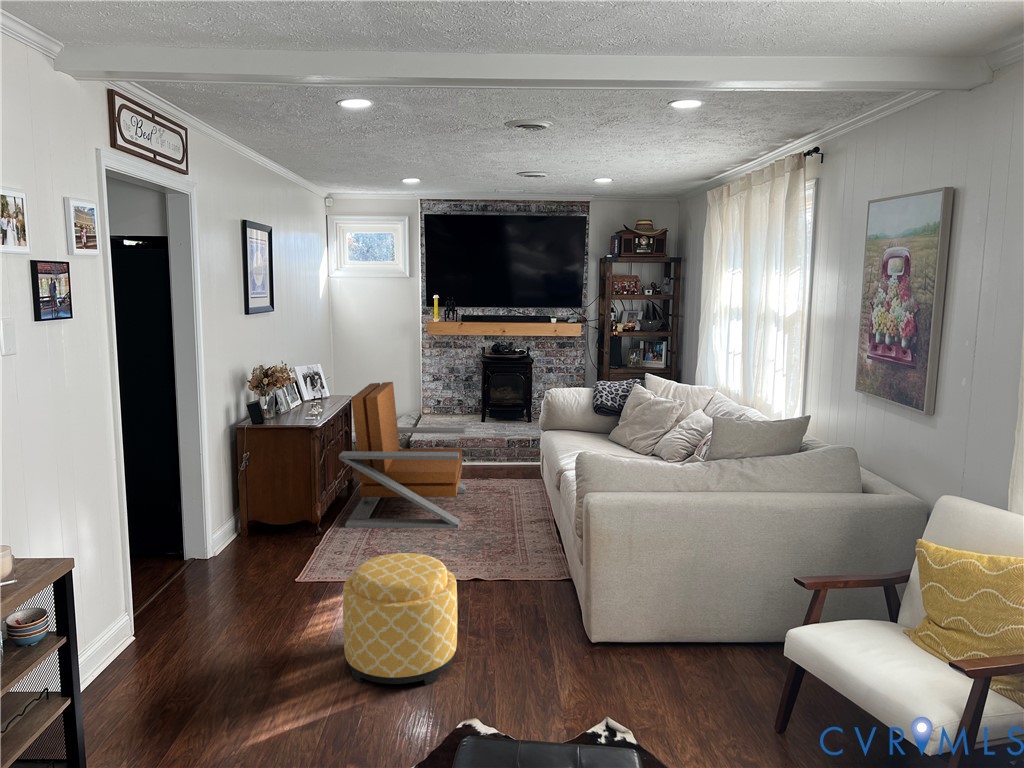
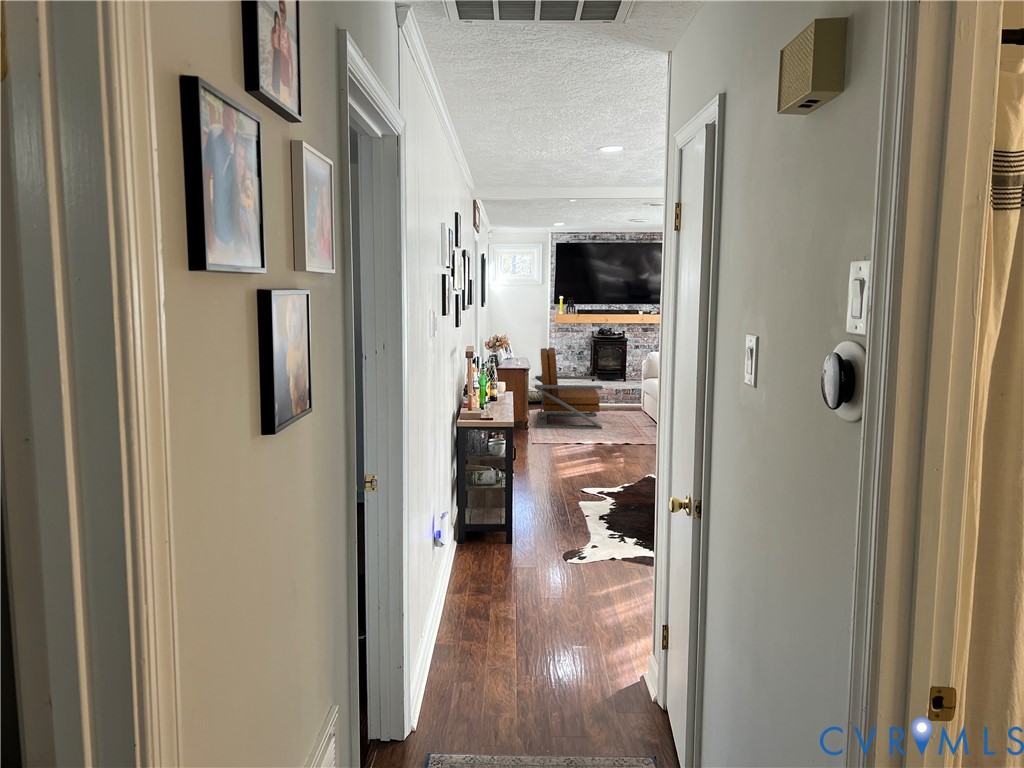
ottoman: present [343,553,457,685] -> none [578,417,631,472]

